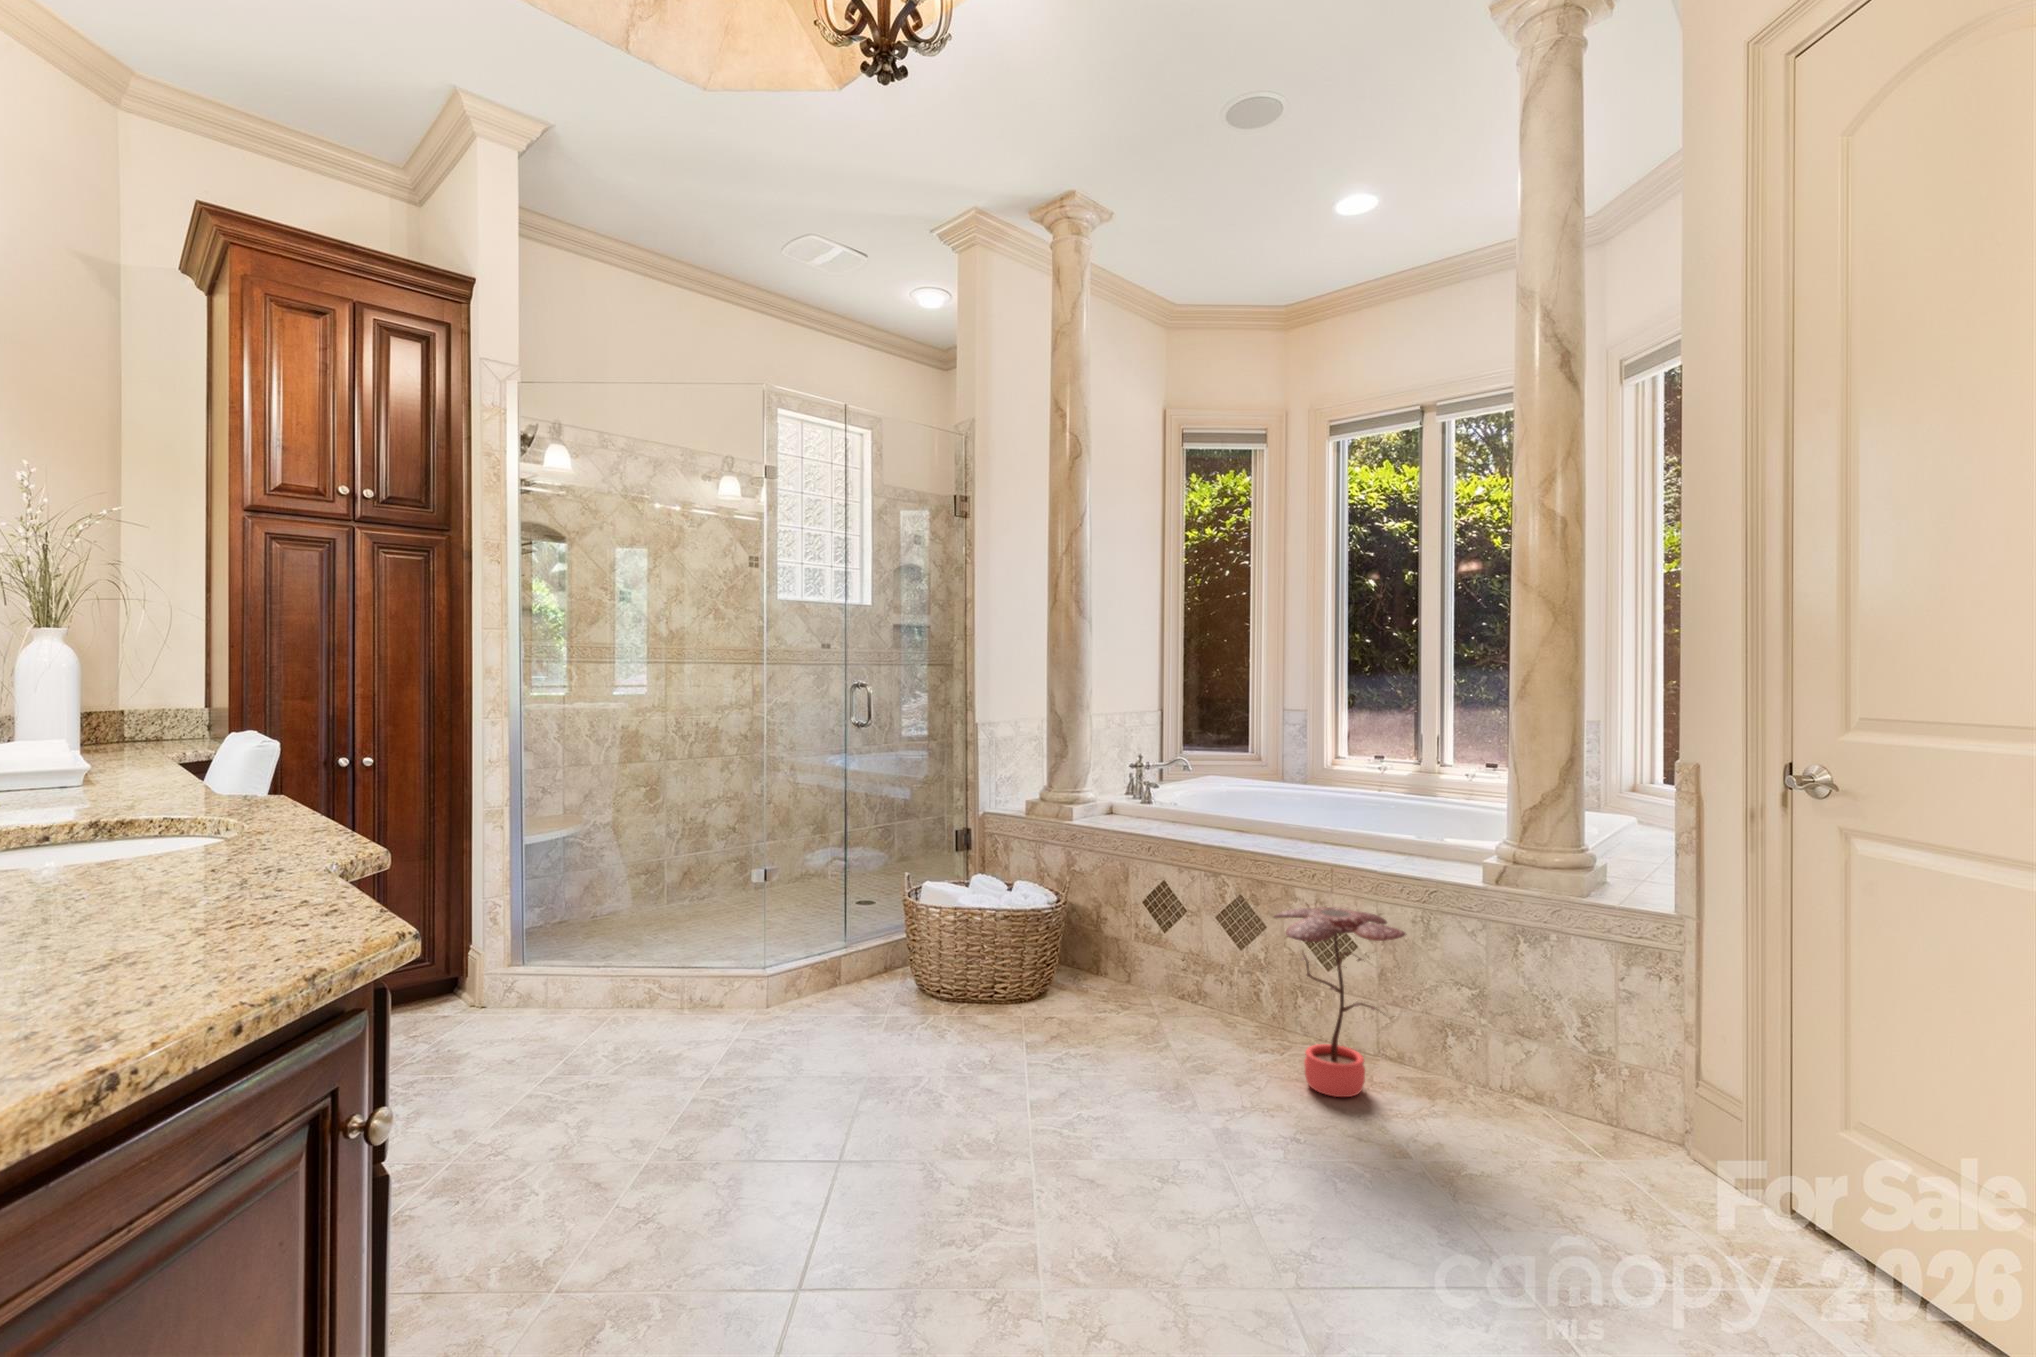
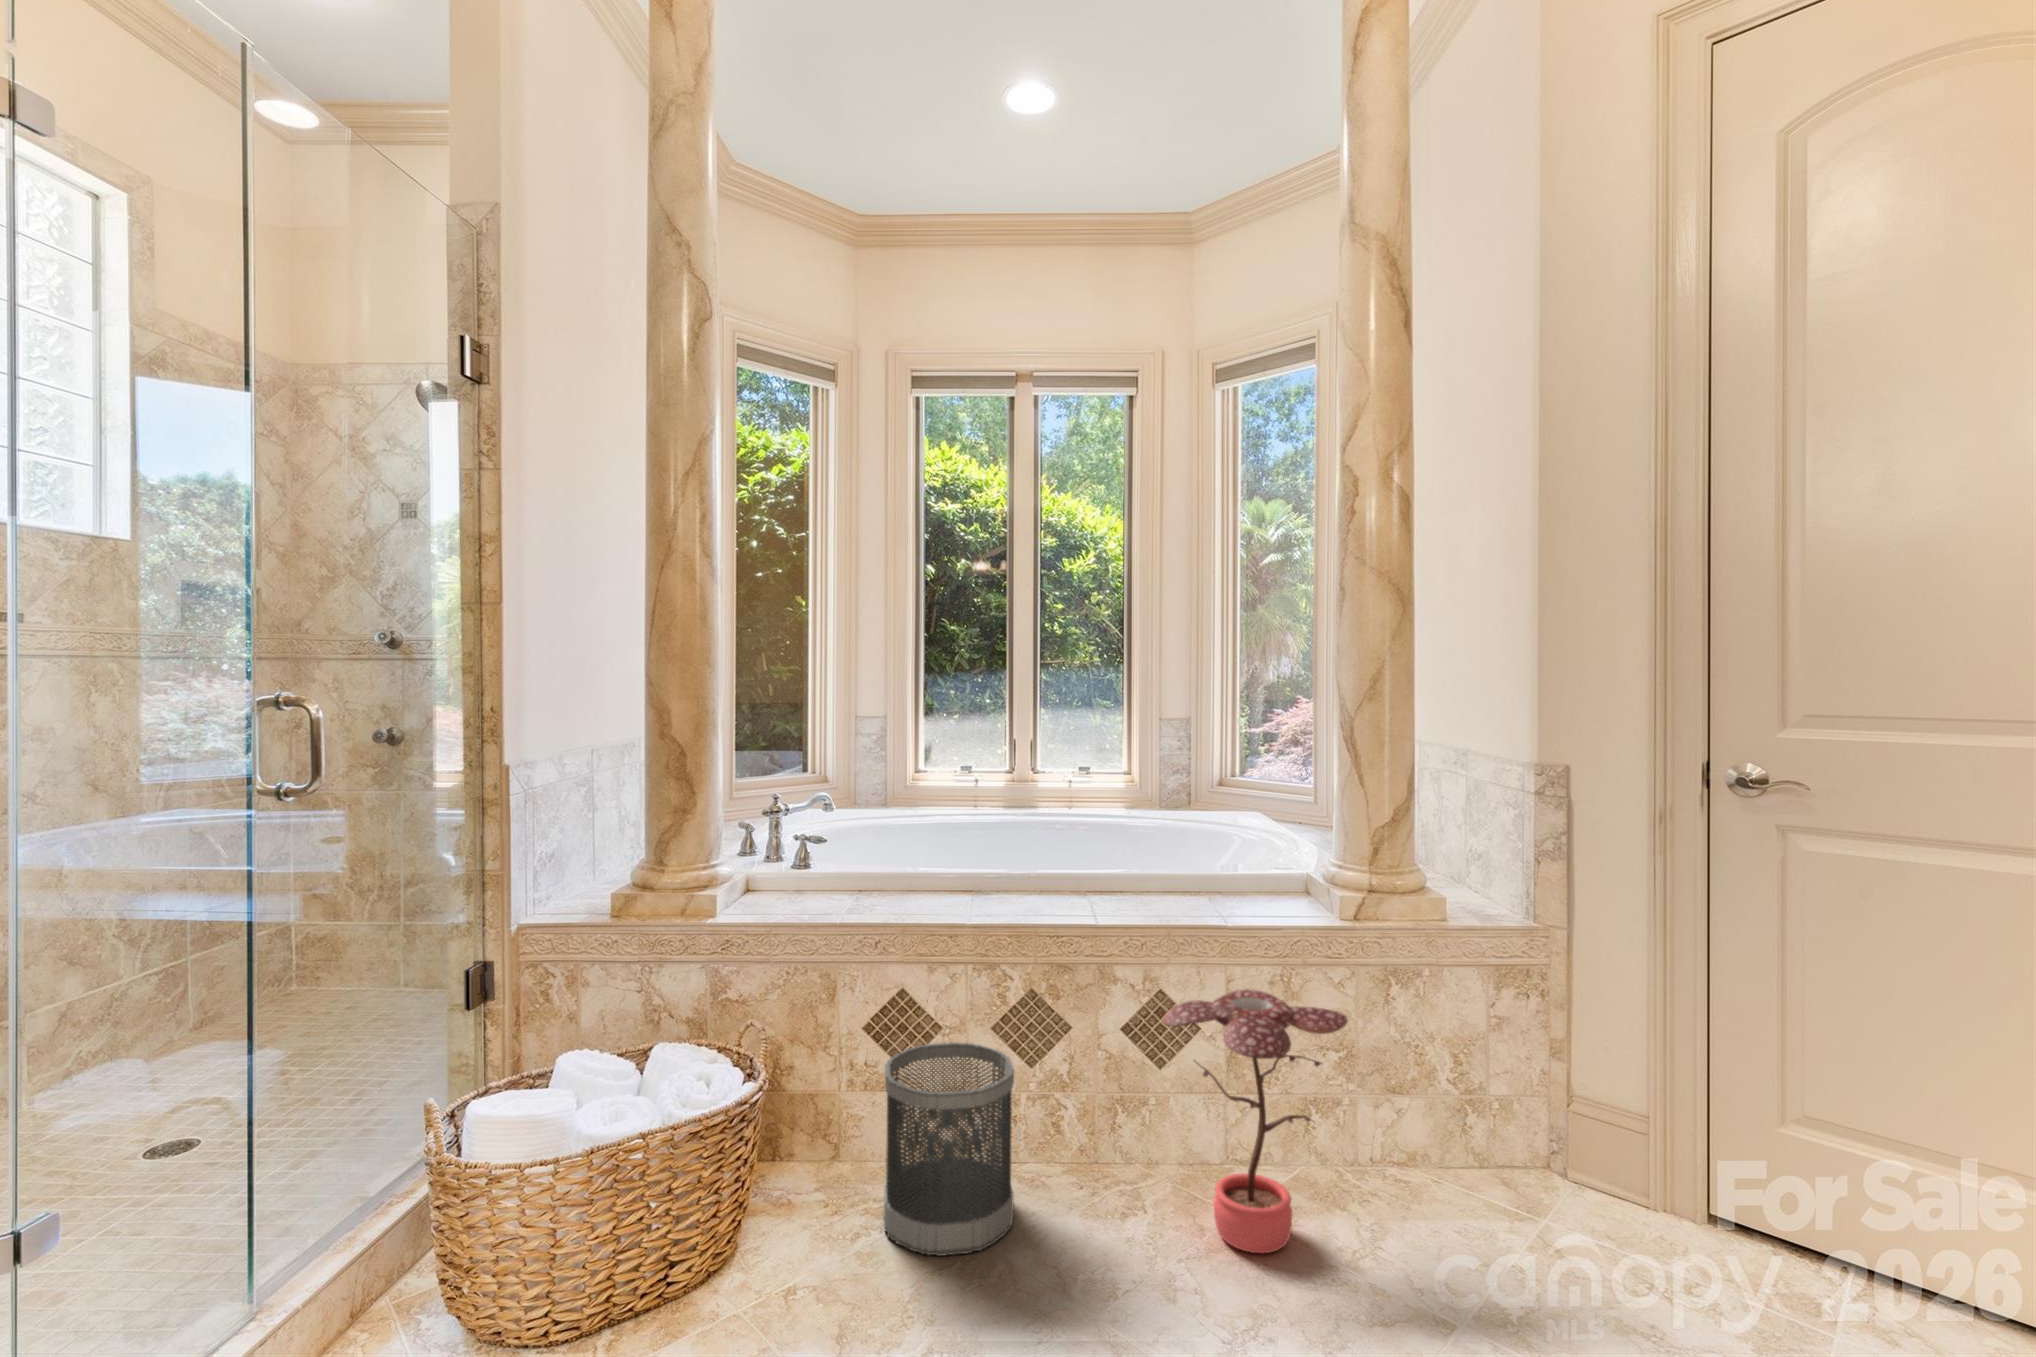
wastebasket: none [1110,914,1198,1039] -> present [884,1042,1014,1256]

